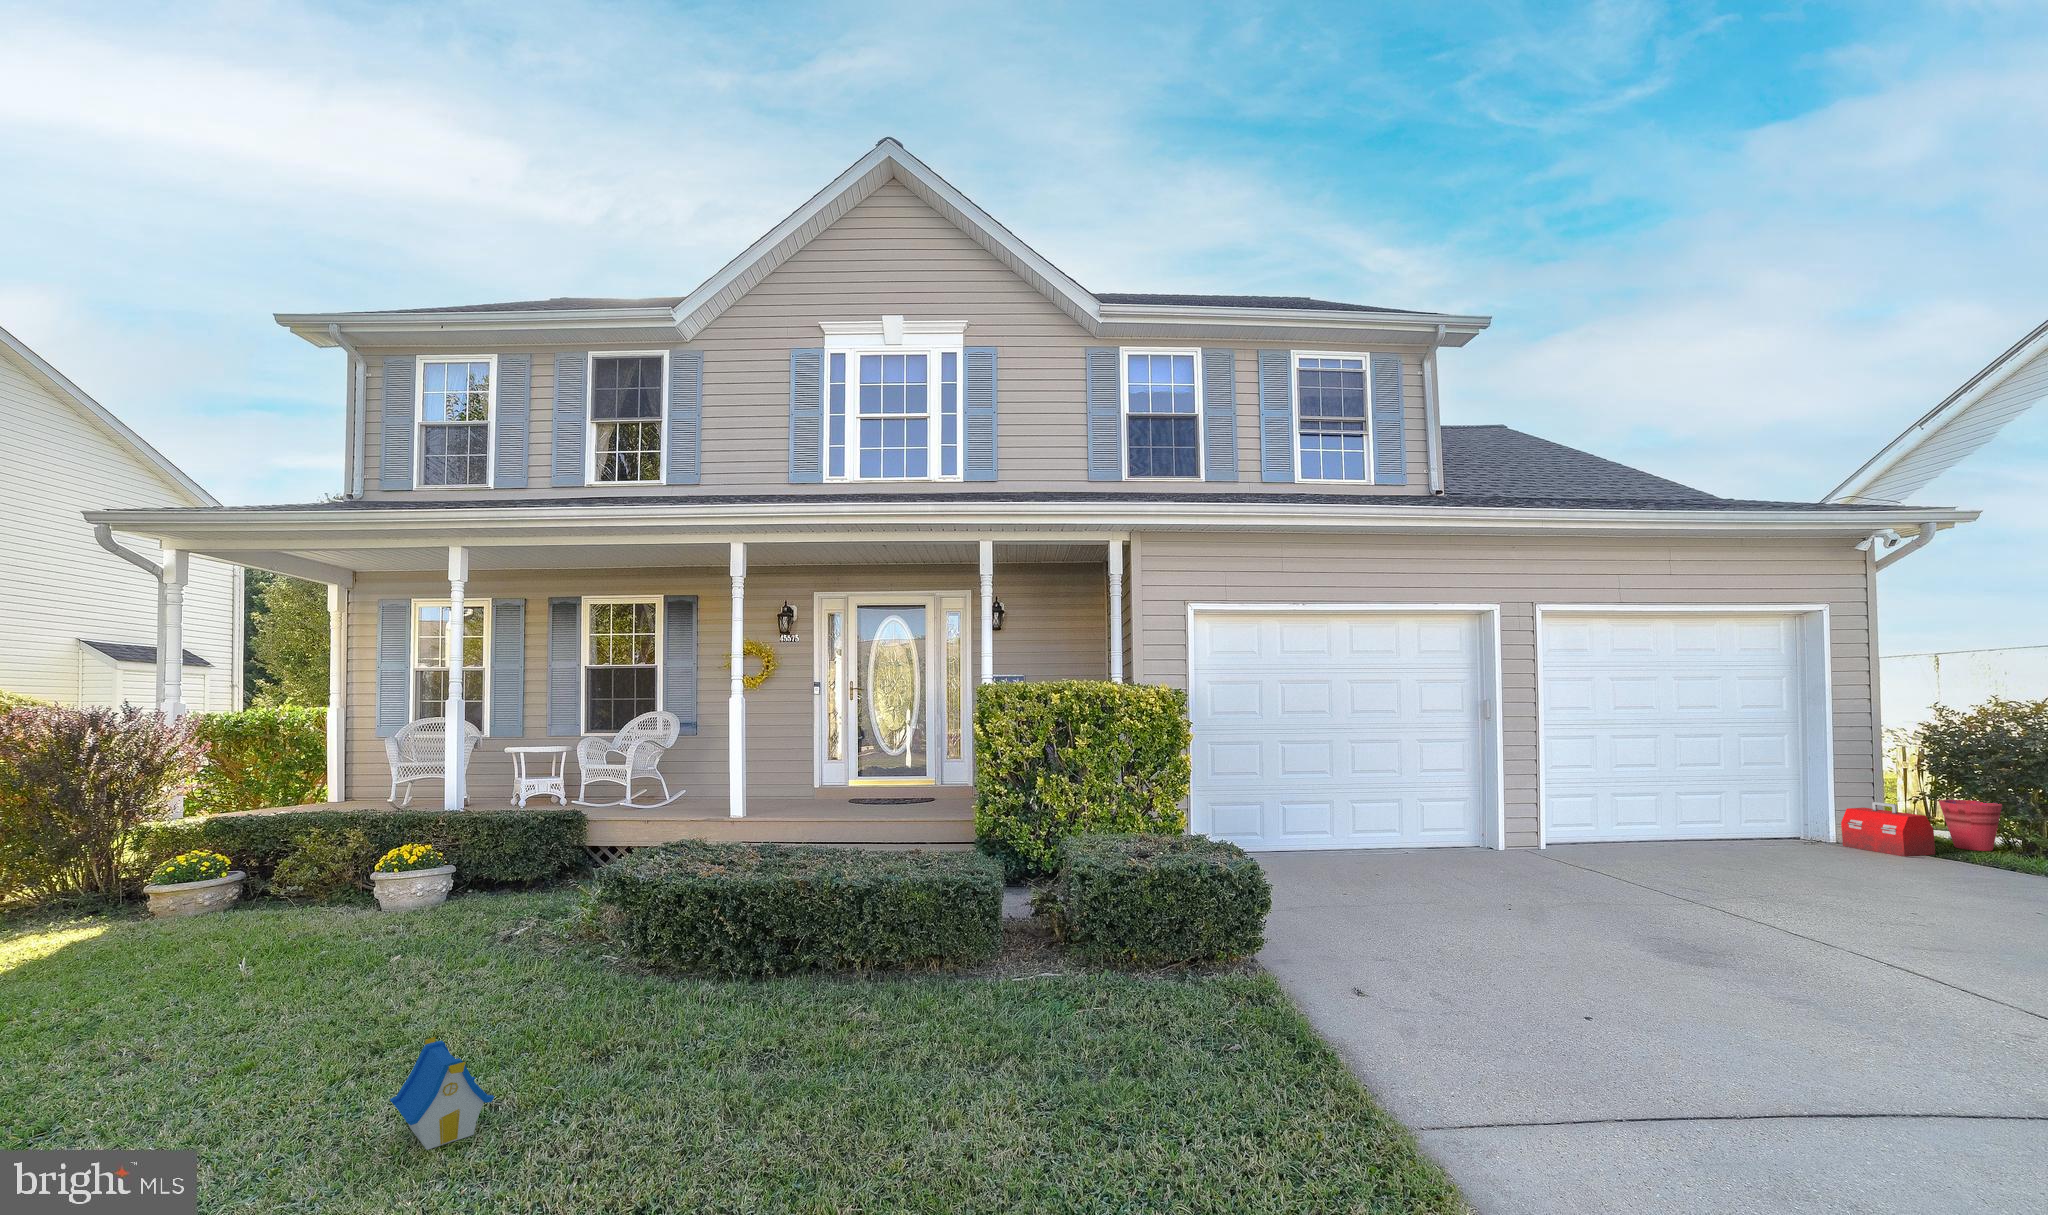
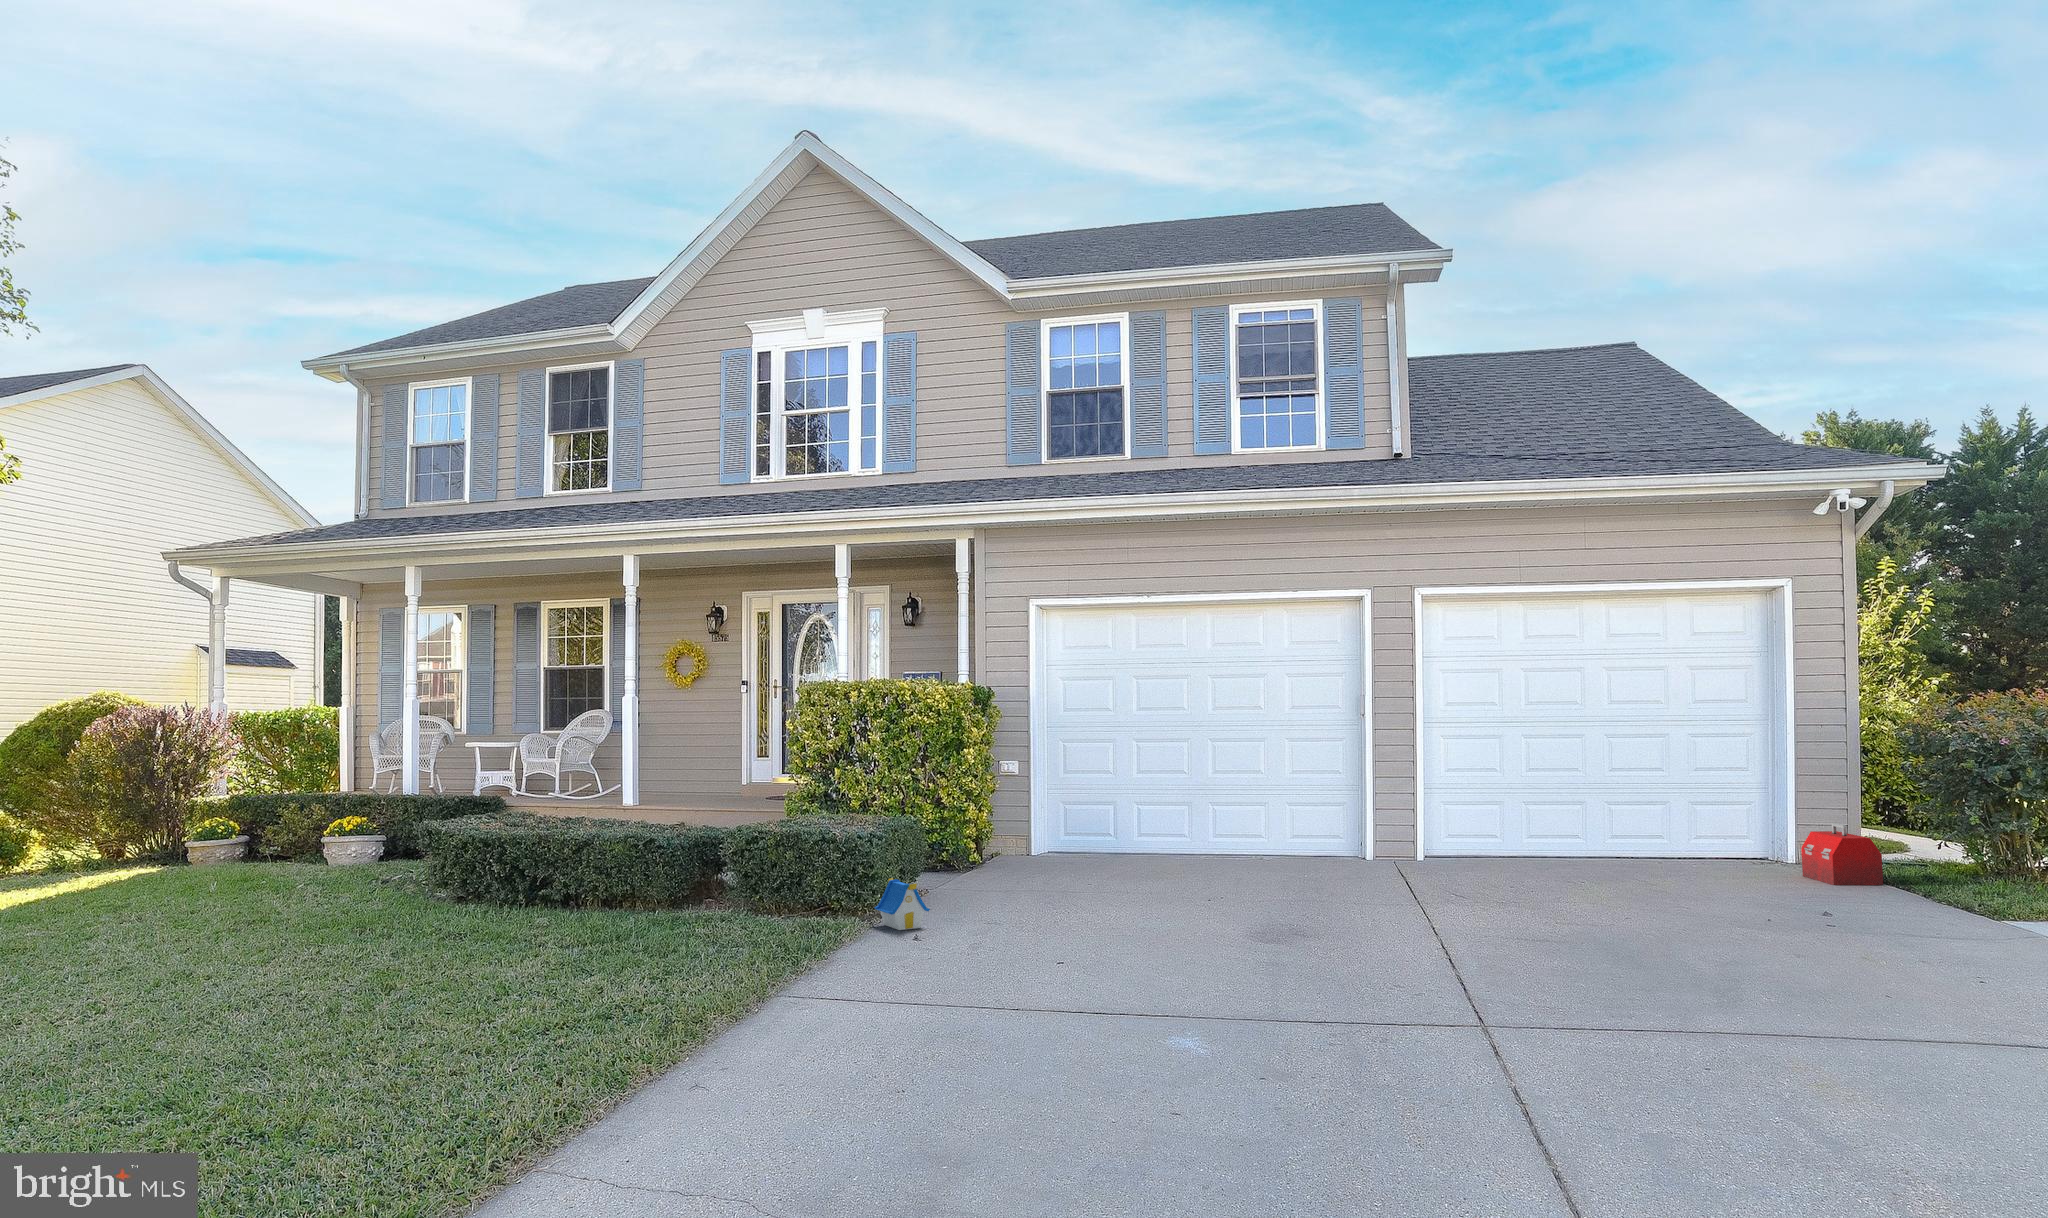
bucket: present [1939,800,2002,851] -> none [1930,824,1996,885]
toy house: present [390,1037,494,1150] -> present [874,878,930,930]

